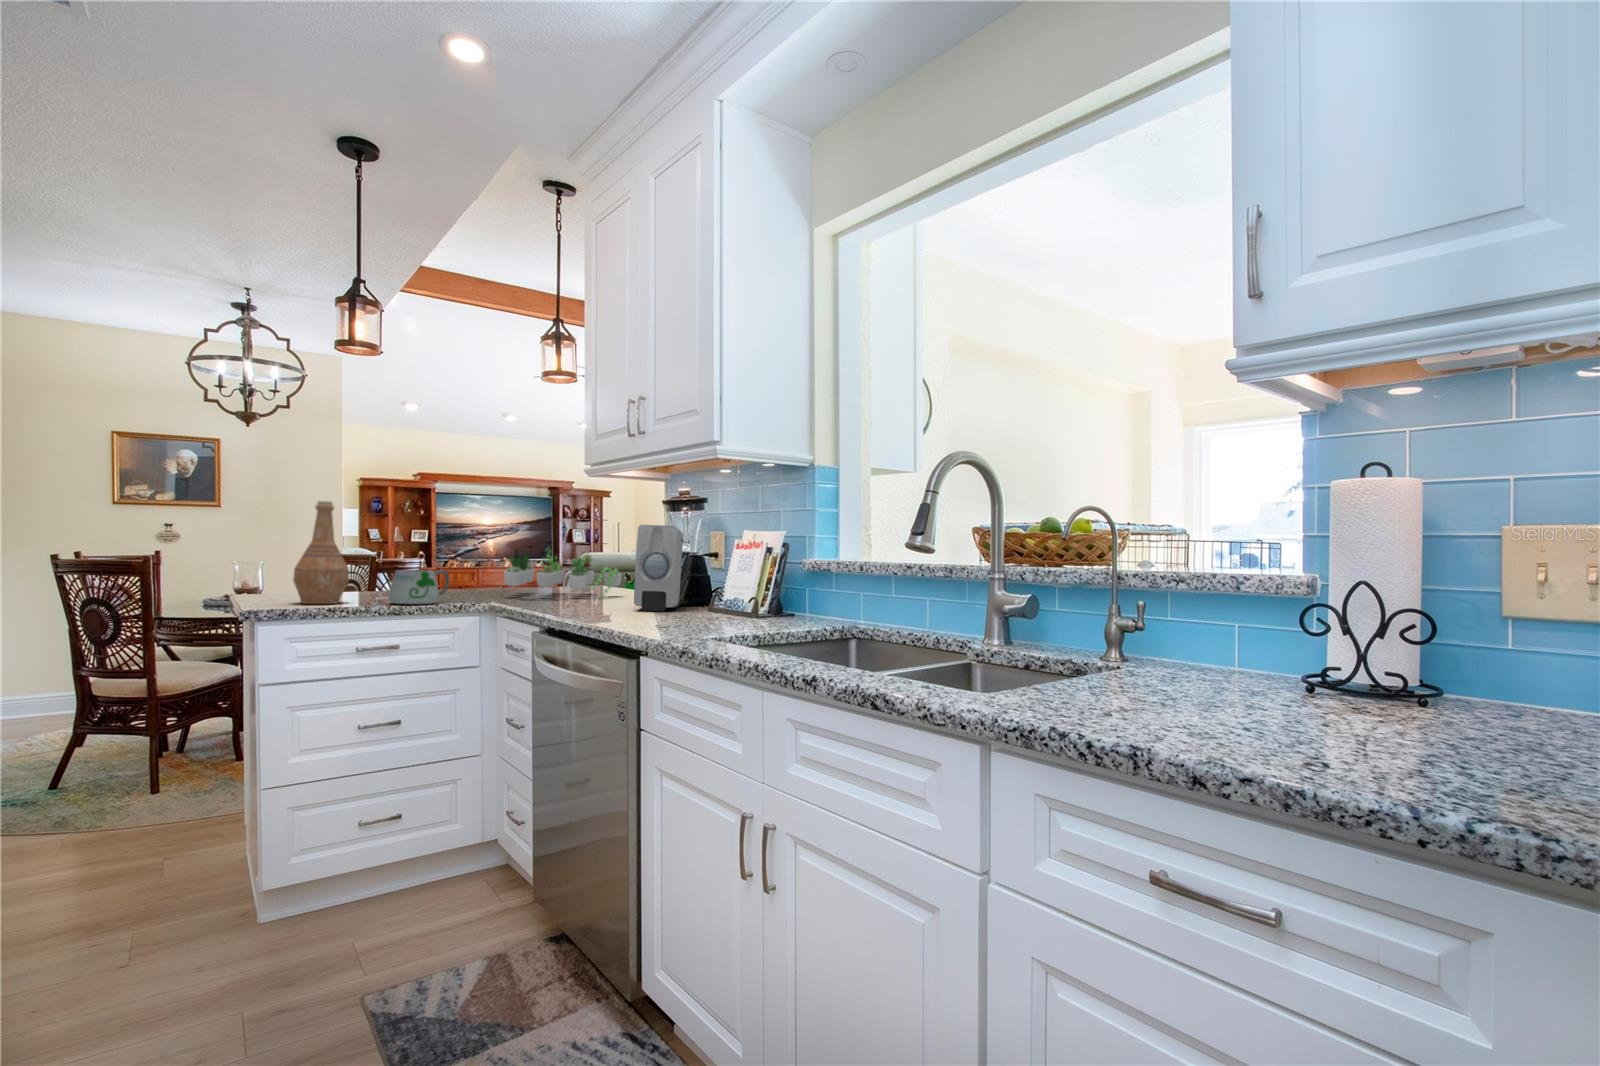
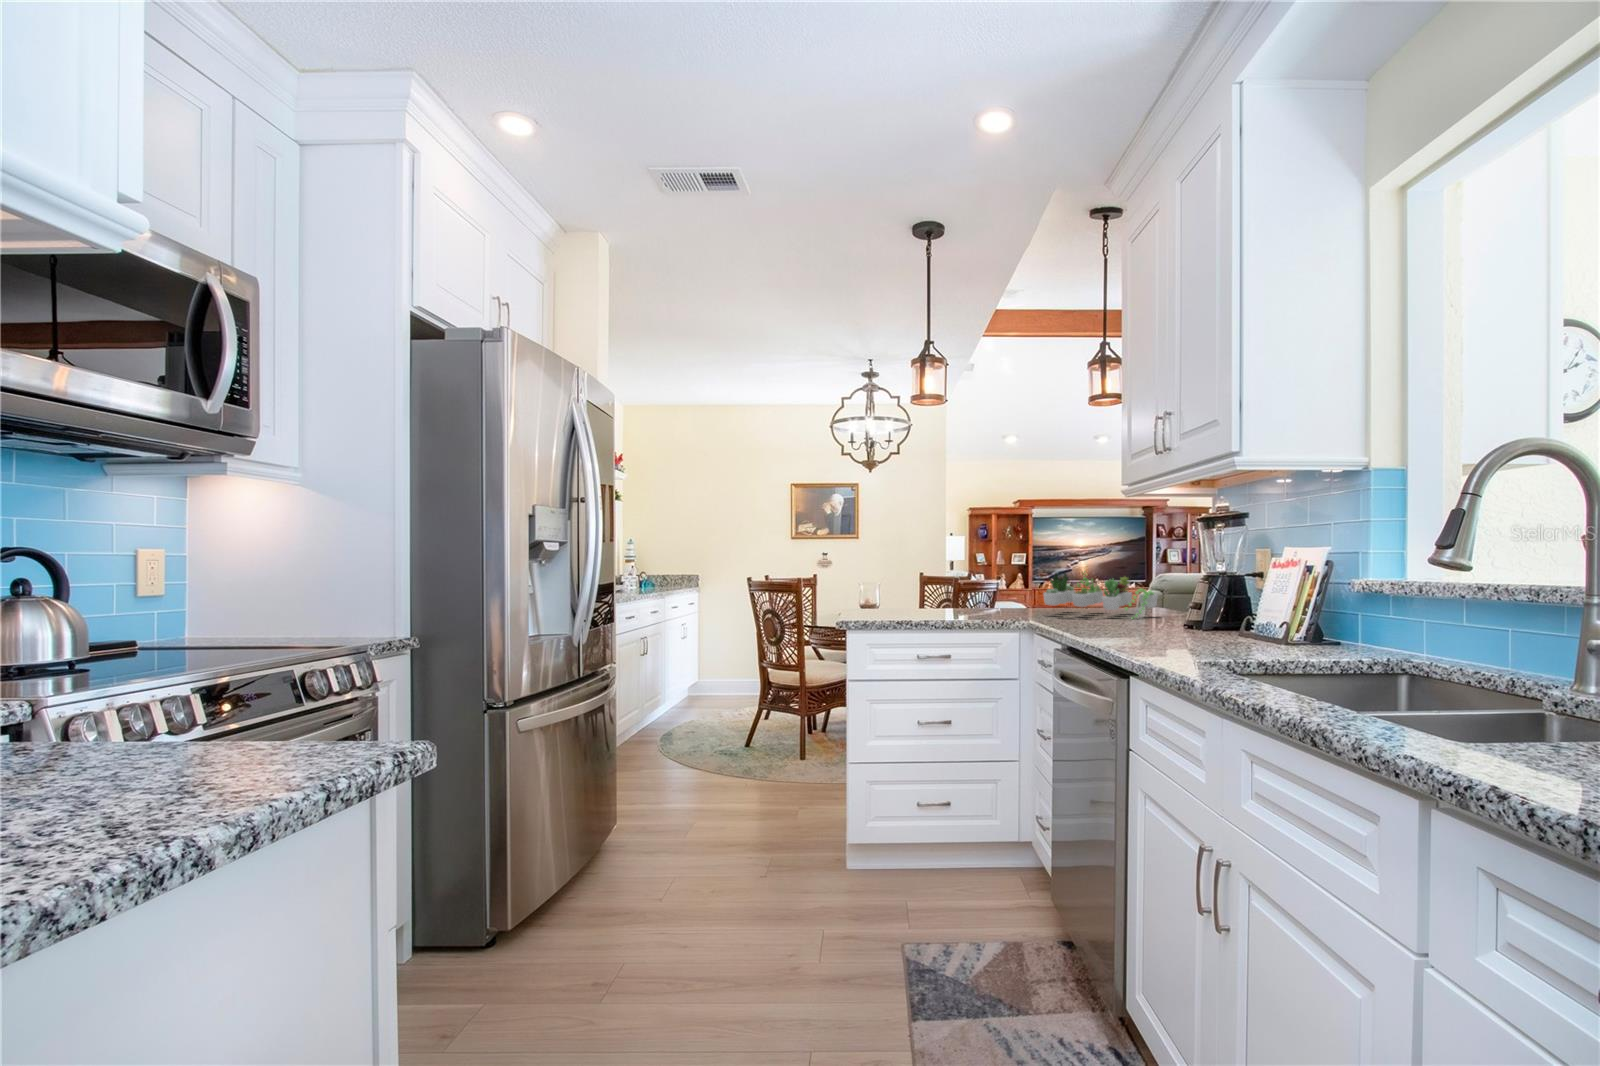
vase: present [293,501,349,604] -> none [886,539,922,618]
soap dispenser: present [634,525,683,611] -> none [1151,548,1208,633]
mug: present [388,570,449,604] -> none [949,591,995,620]

